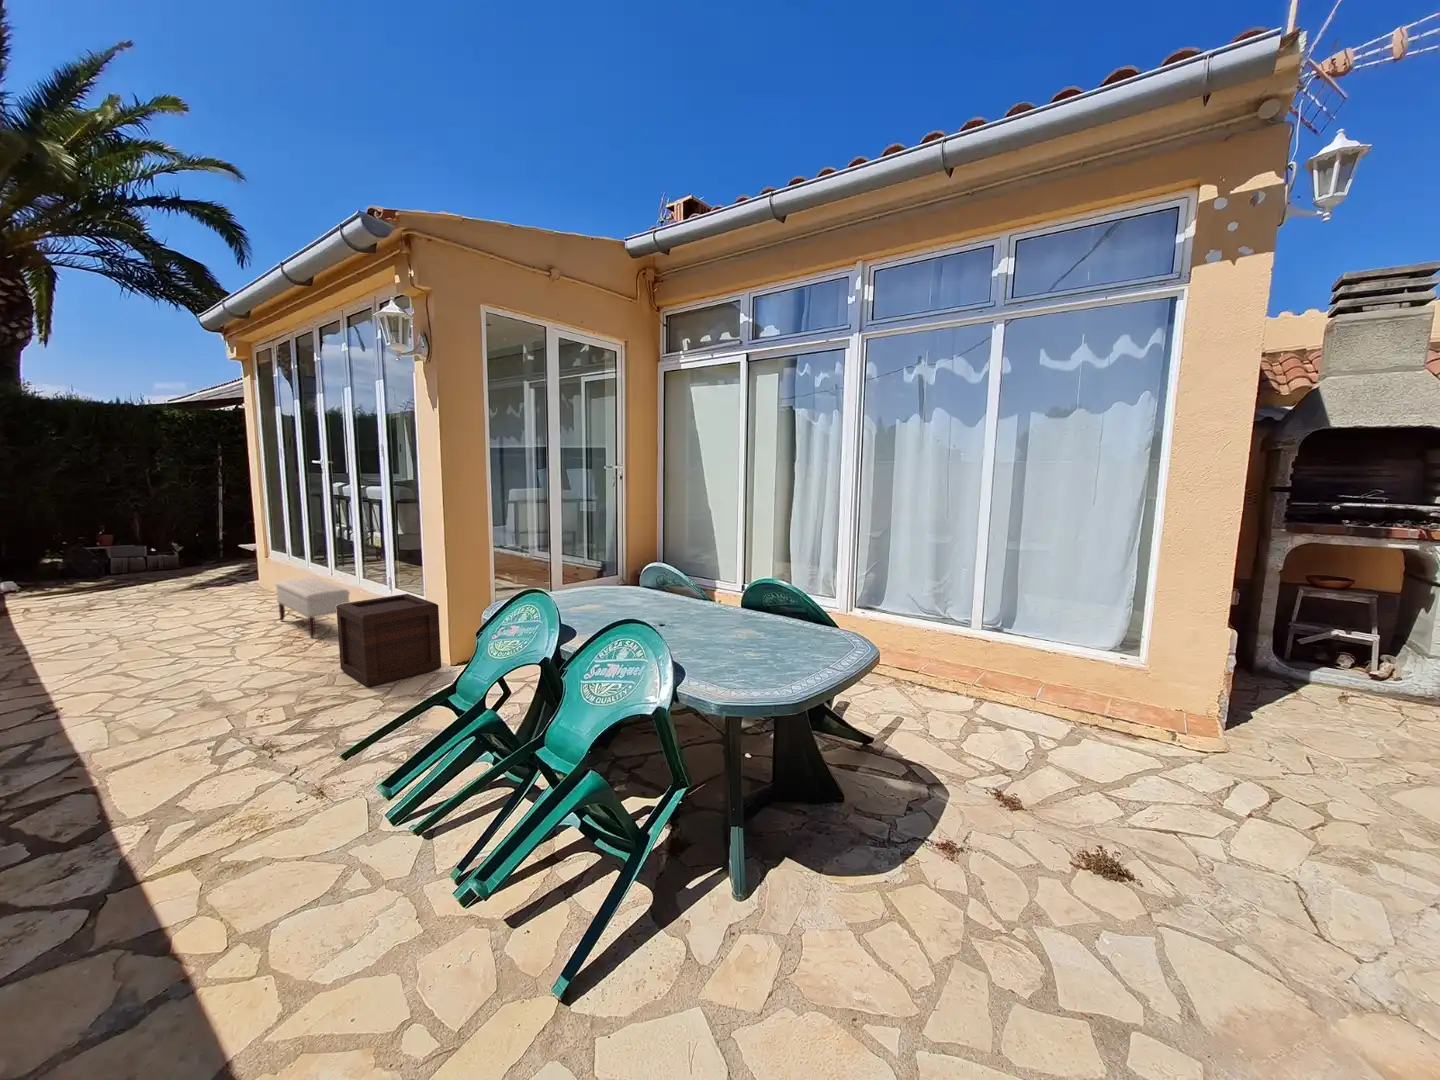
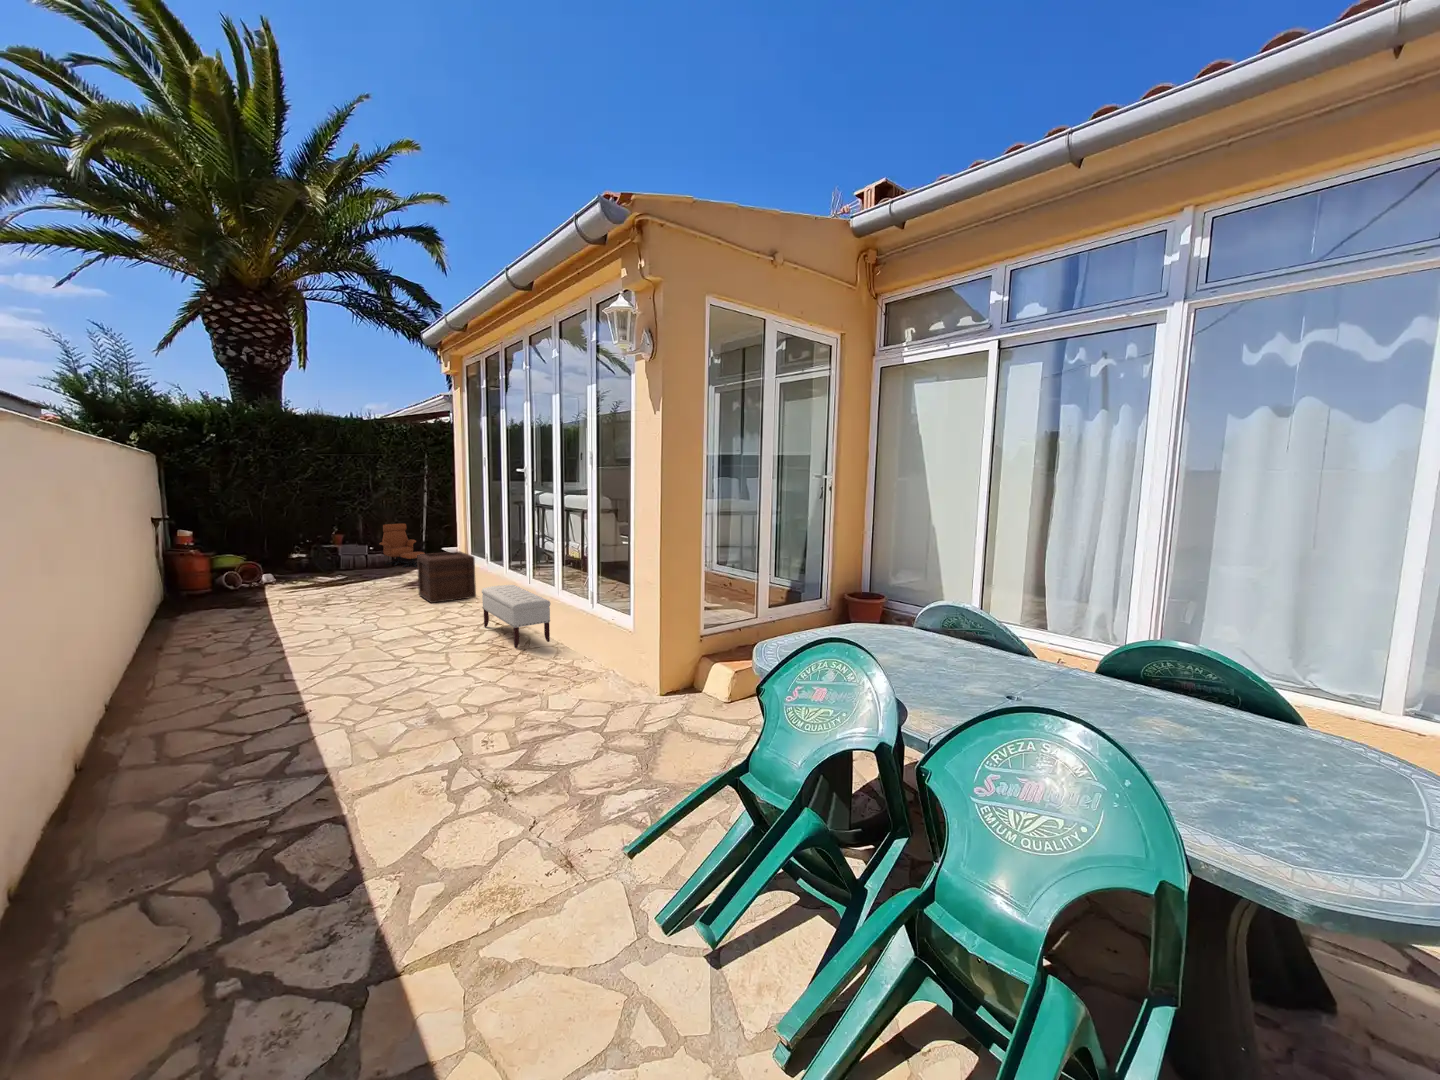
lounge chair: none [161,520,221,568] -> present [379,523,425,567]
wooden crate: present [336,594,441,687] -> present [417,552,476,603]

